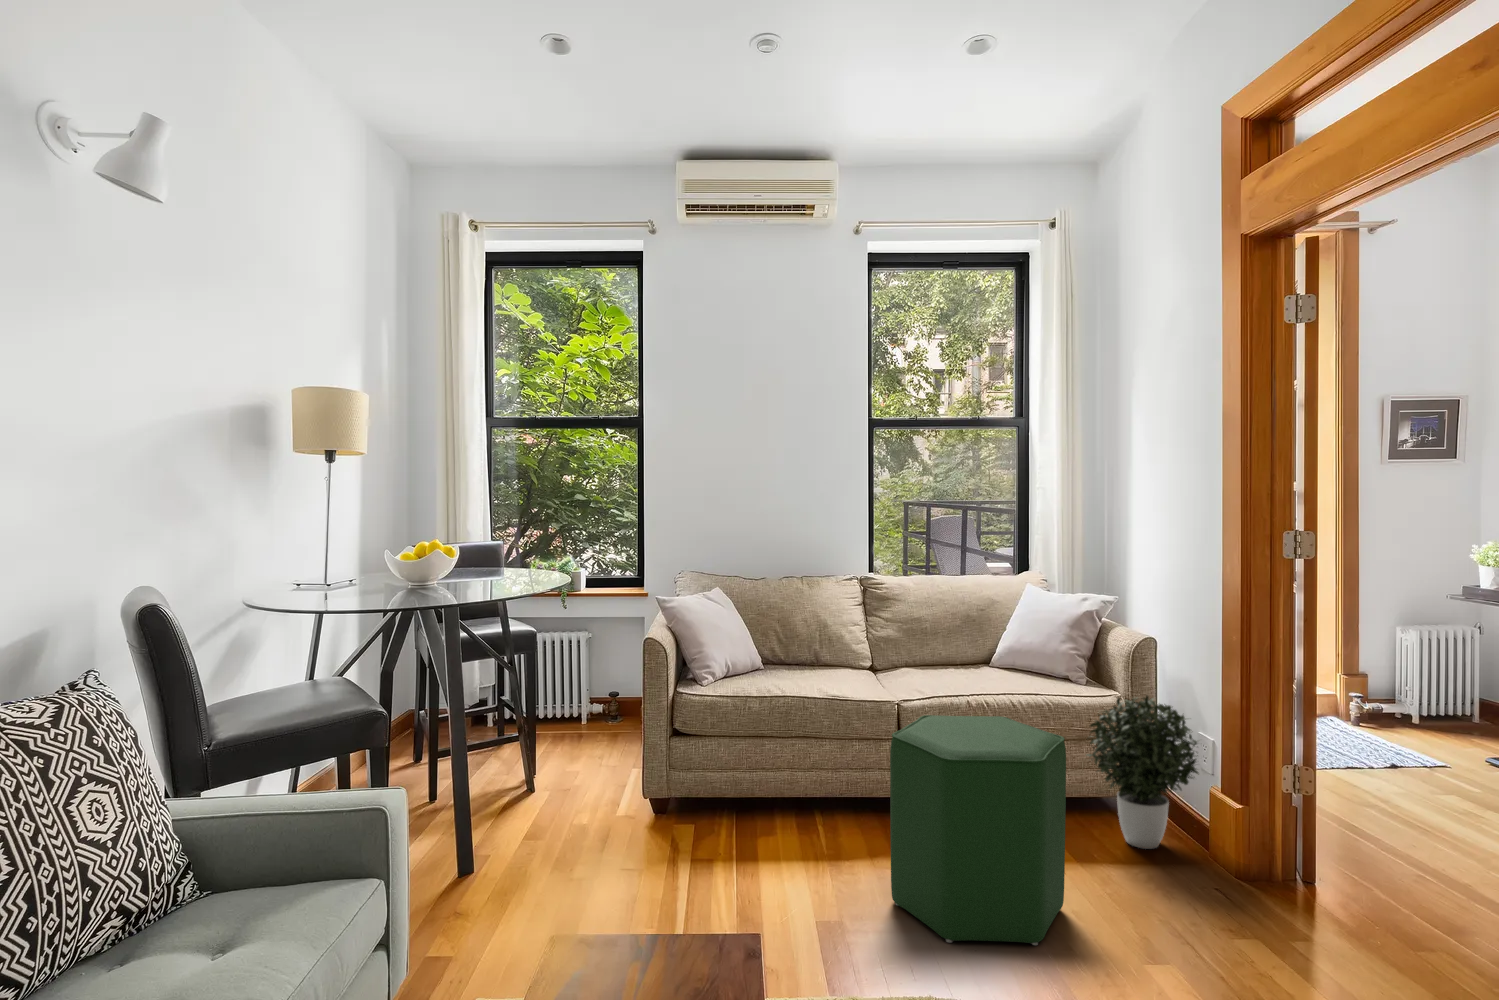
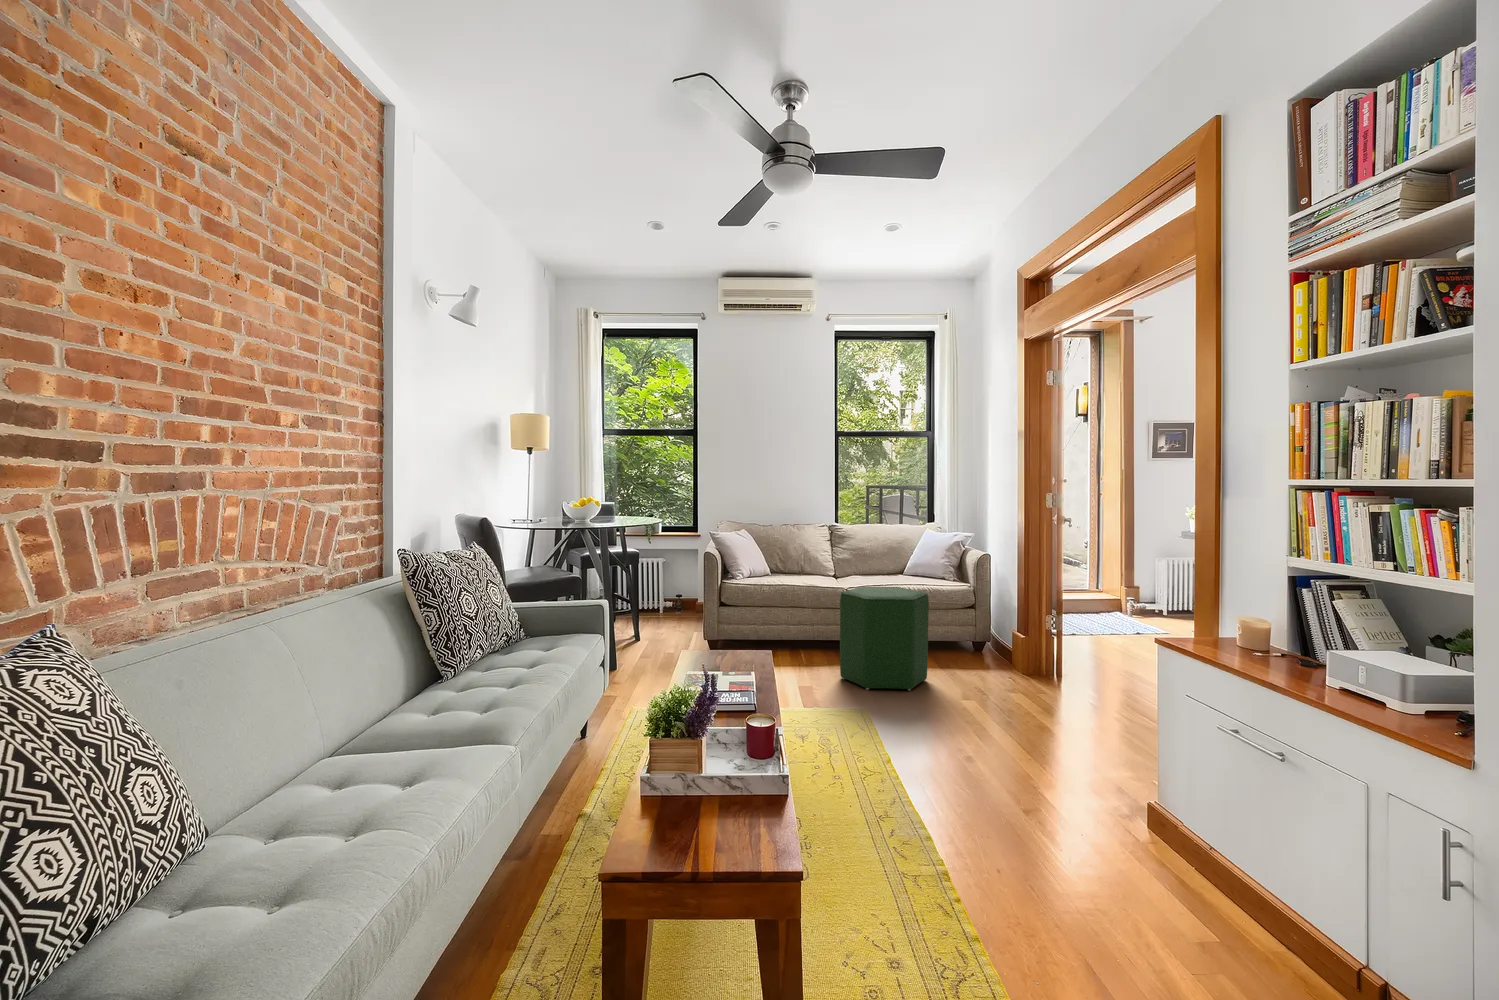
potted plant: present [1087,695,1198,849] -> none [948,581,1008,663]

